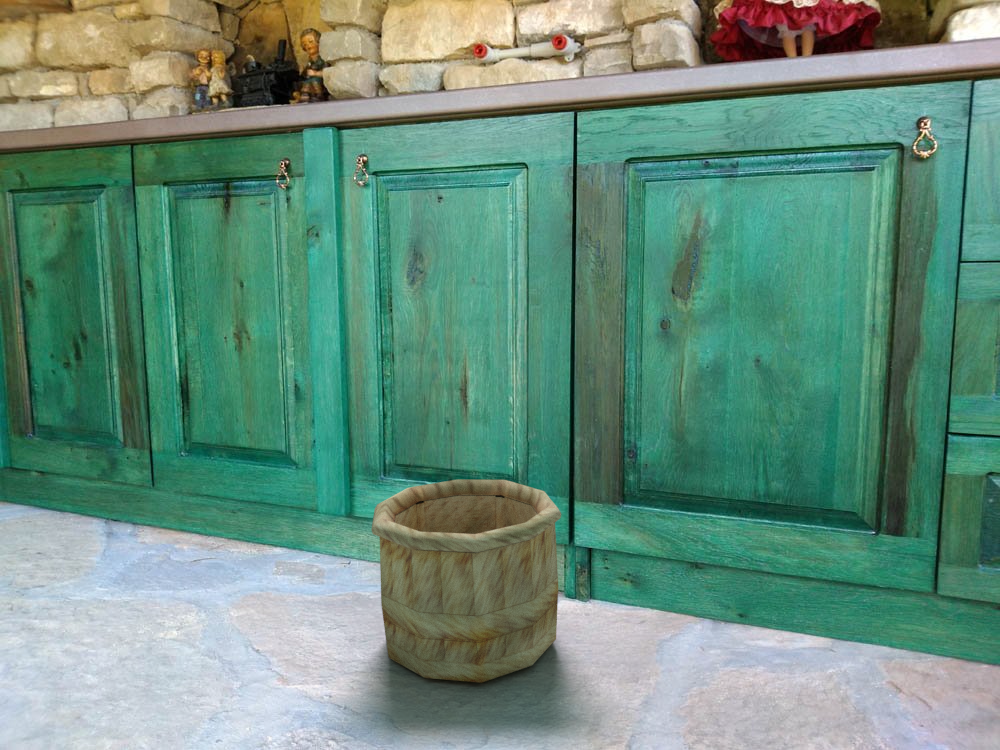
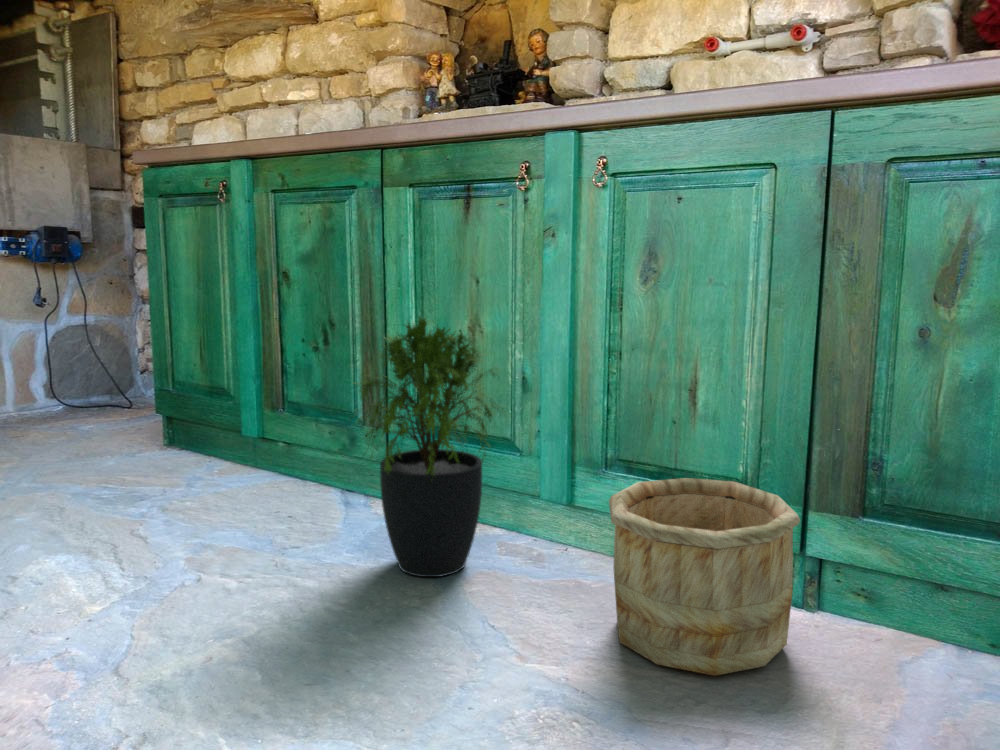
potted plant: none [82,321,283,608] -> present [355,317,503,577]

